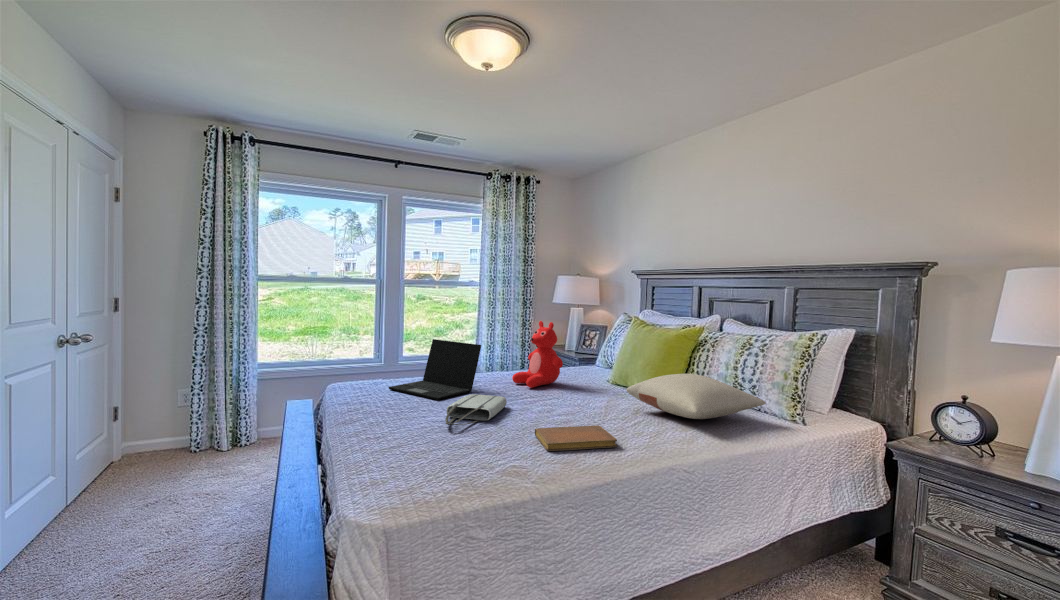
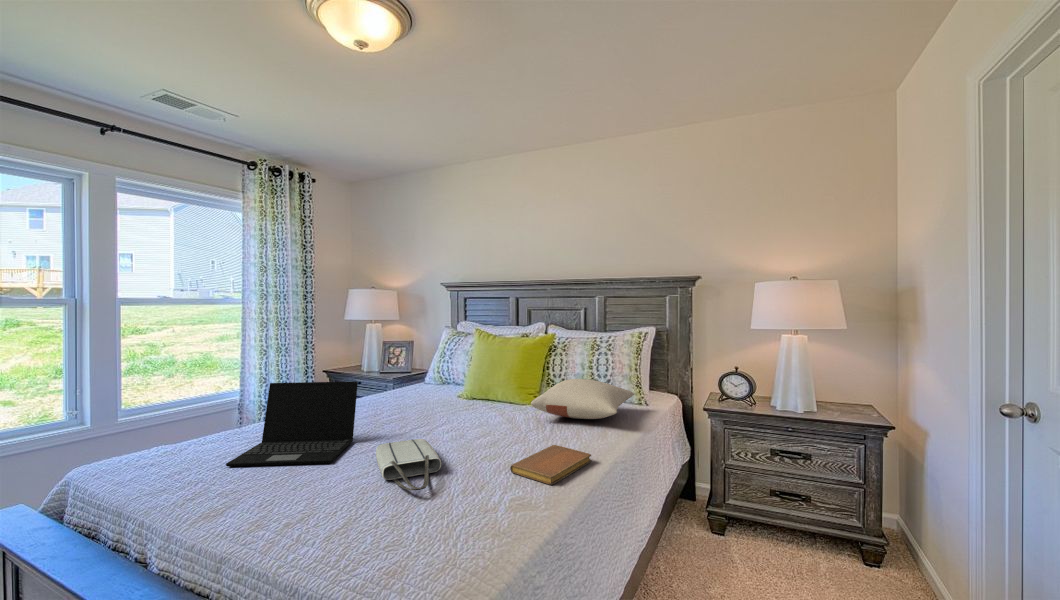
teddy bear: present [512,321,563,388] -> none [379,344,439,421]

